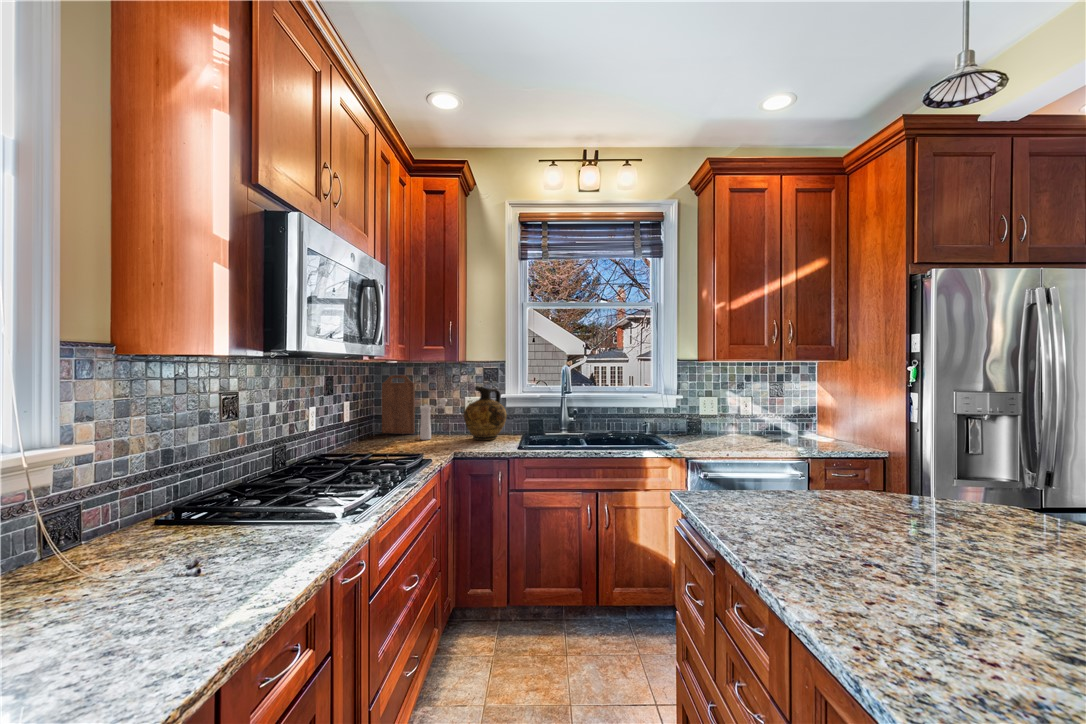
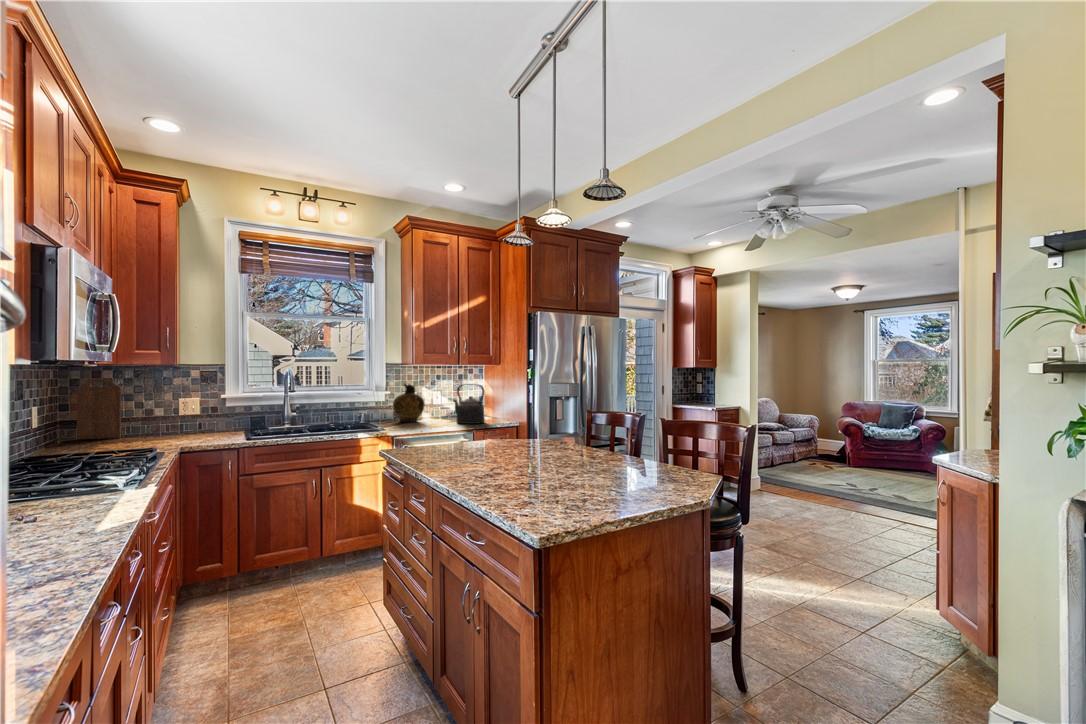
ceramic jug: present [464,386,507,440] -> present [393,384,425,422]
kettle: none [773,388,828,448] -> present [453,384,485,424]
pepper mill: present [420,398,447,440] -> none [135,401,165,440]

